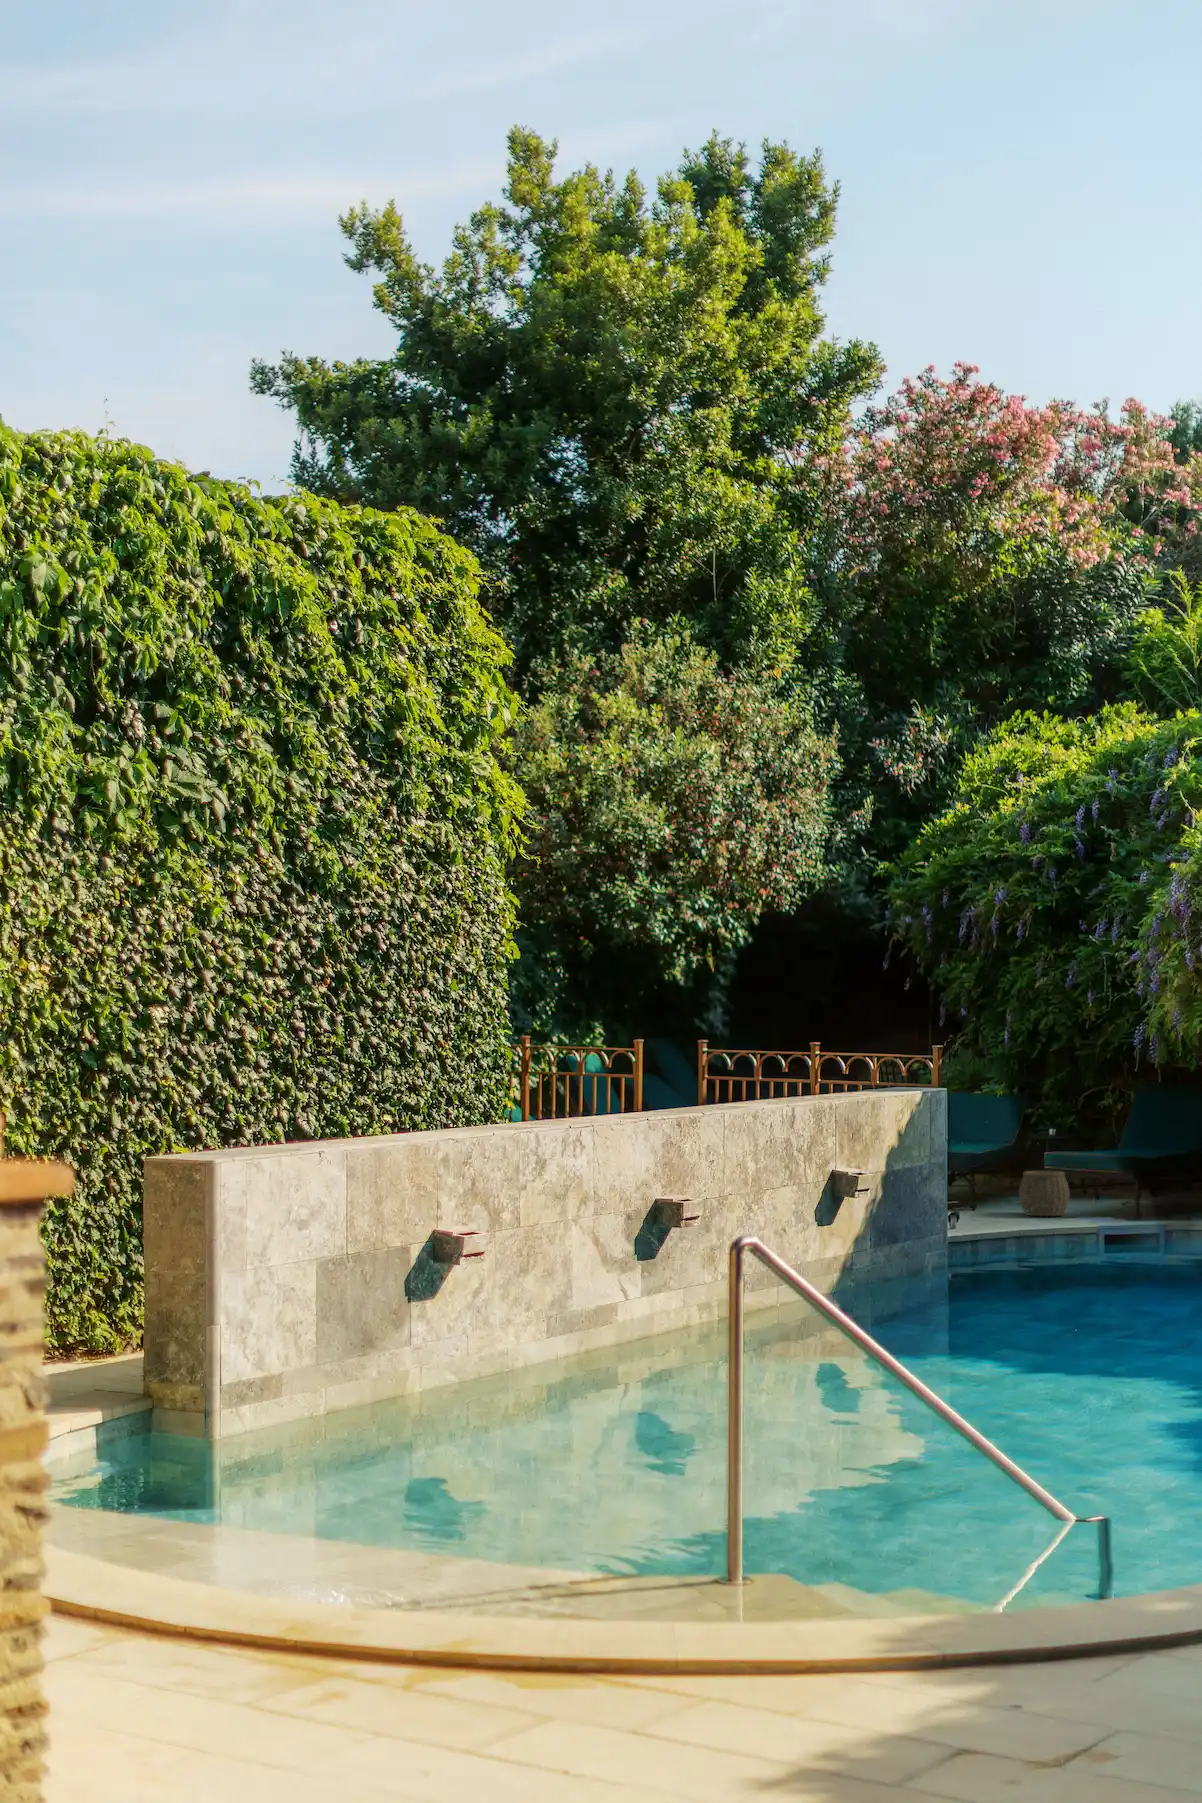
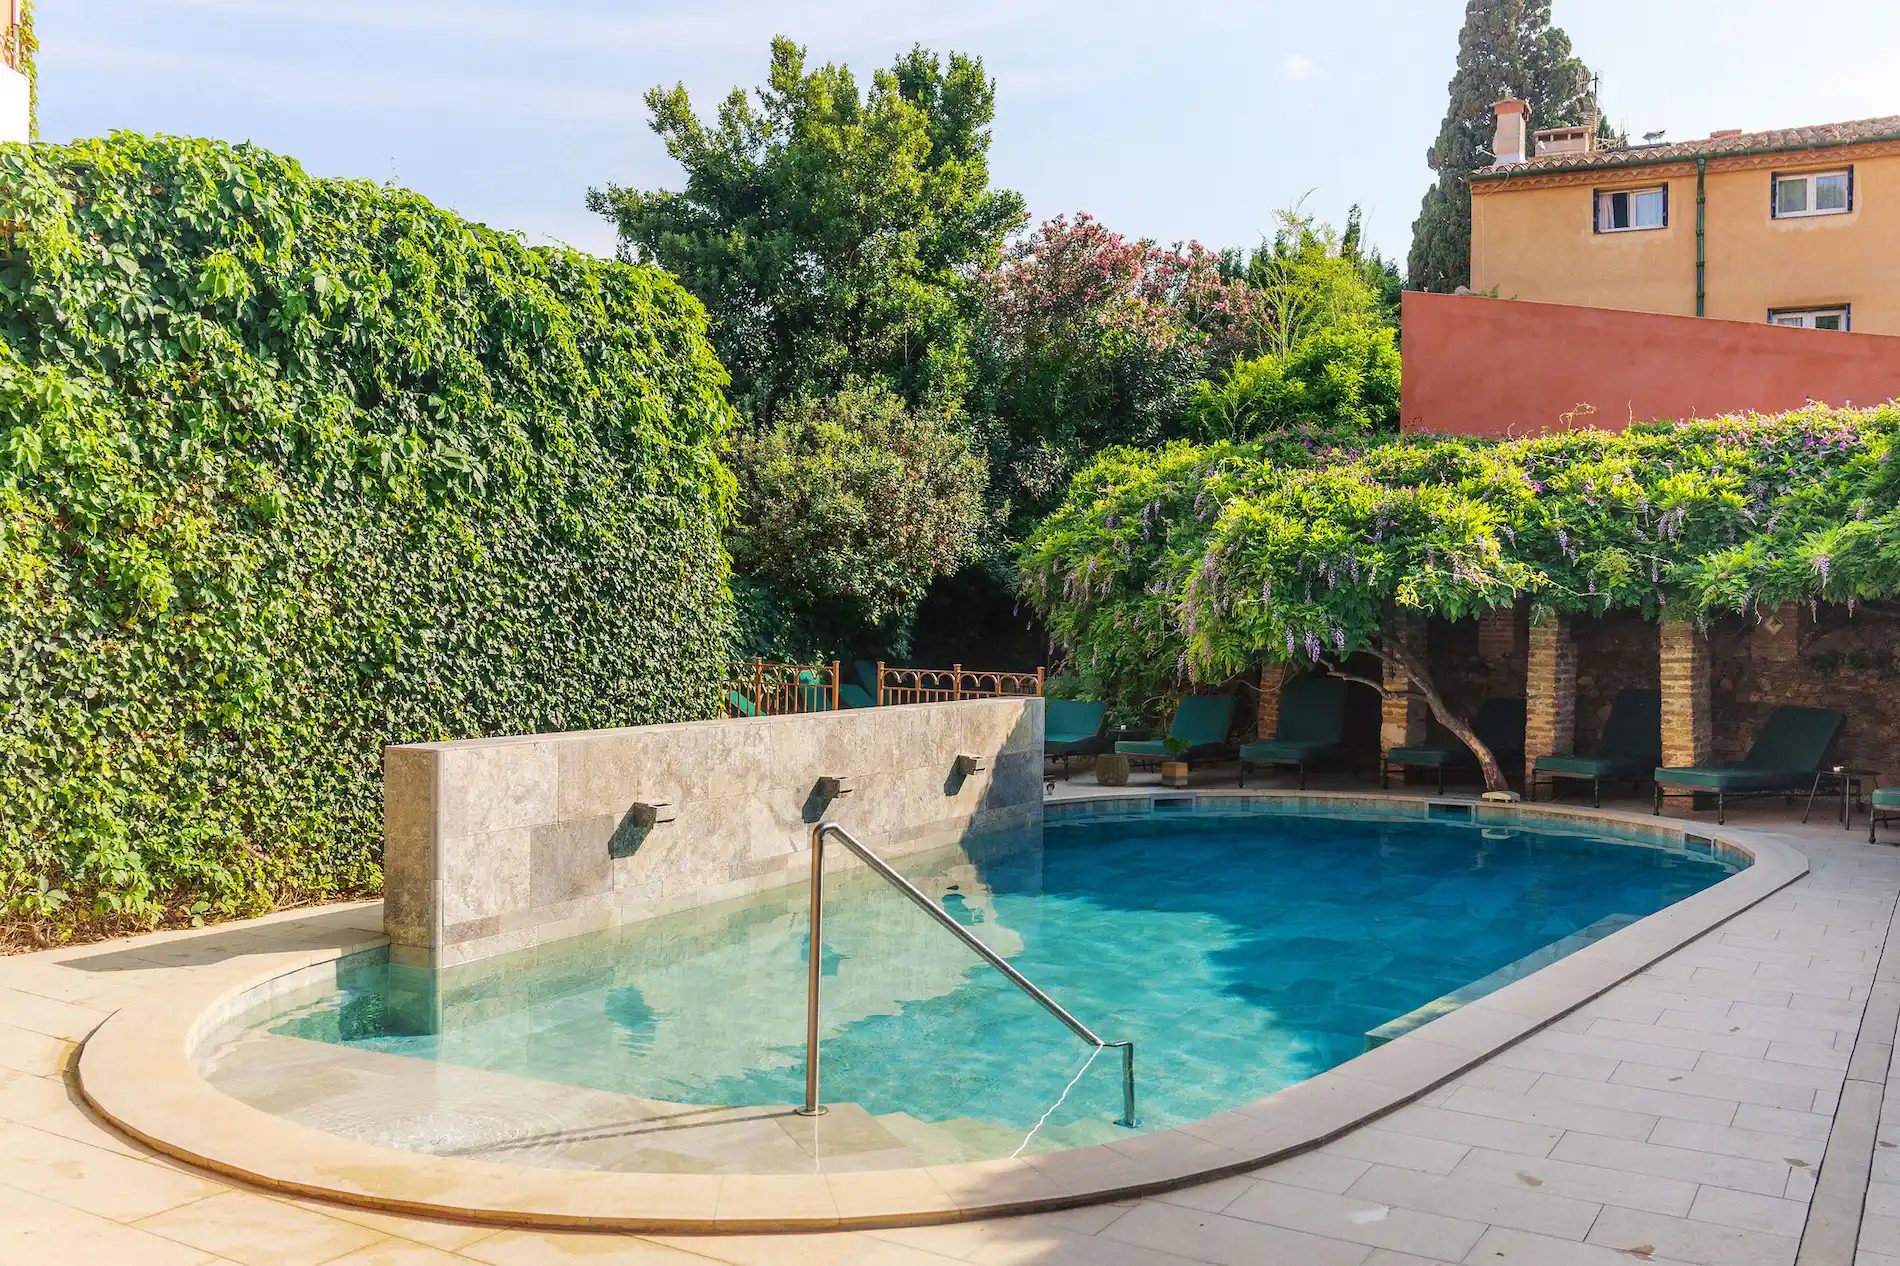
potted tree: none [1114,1143,1162,1215] -> present [1162,736,1192,785]

